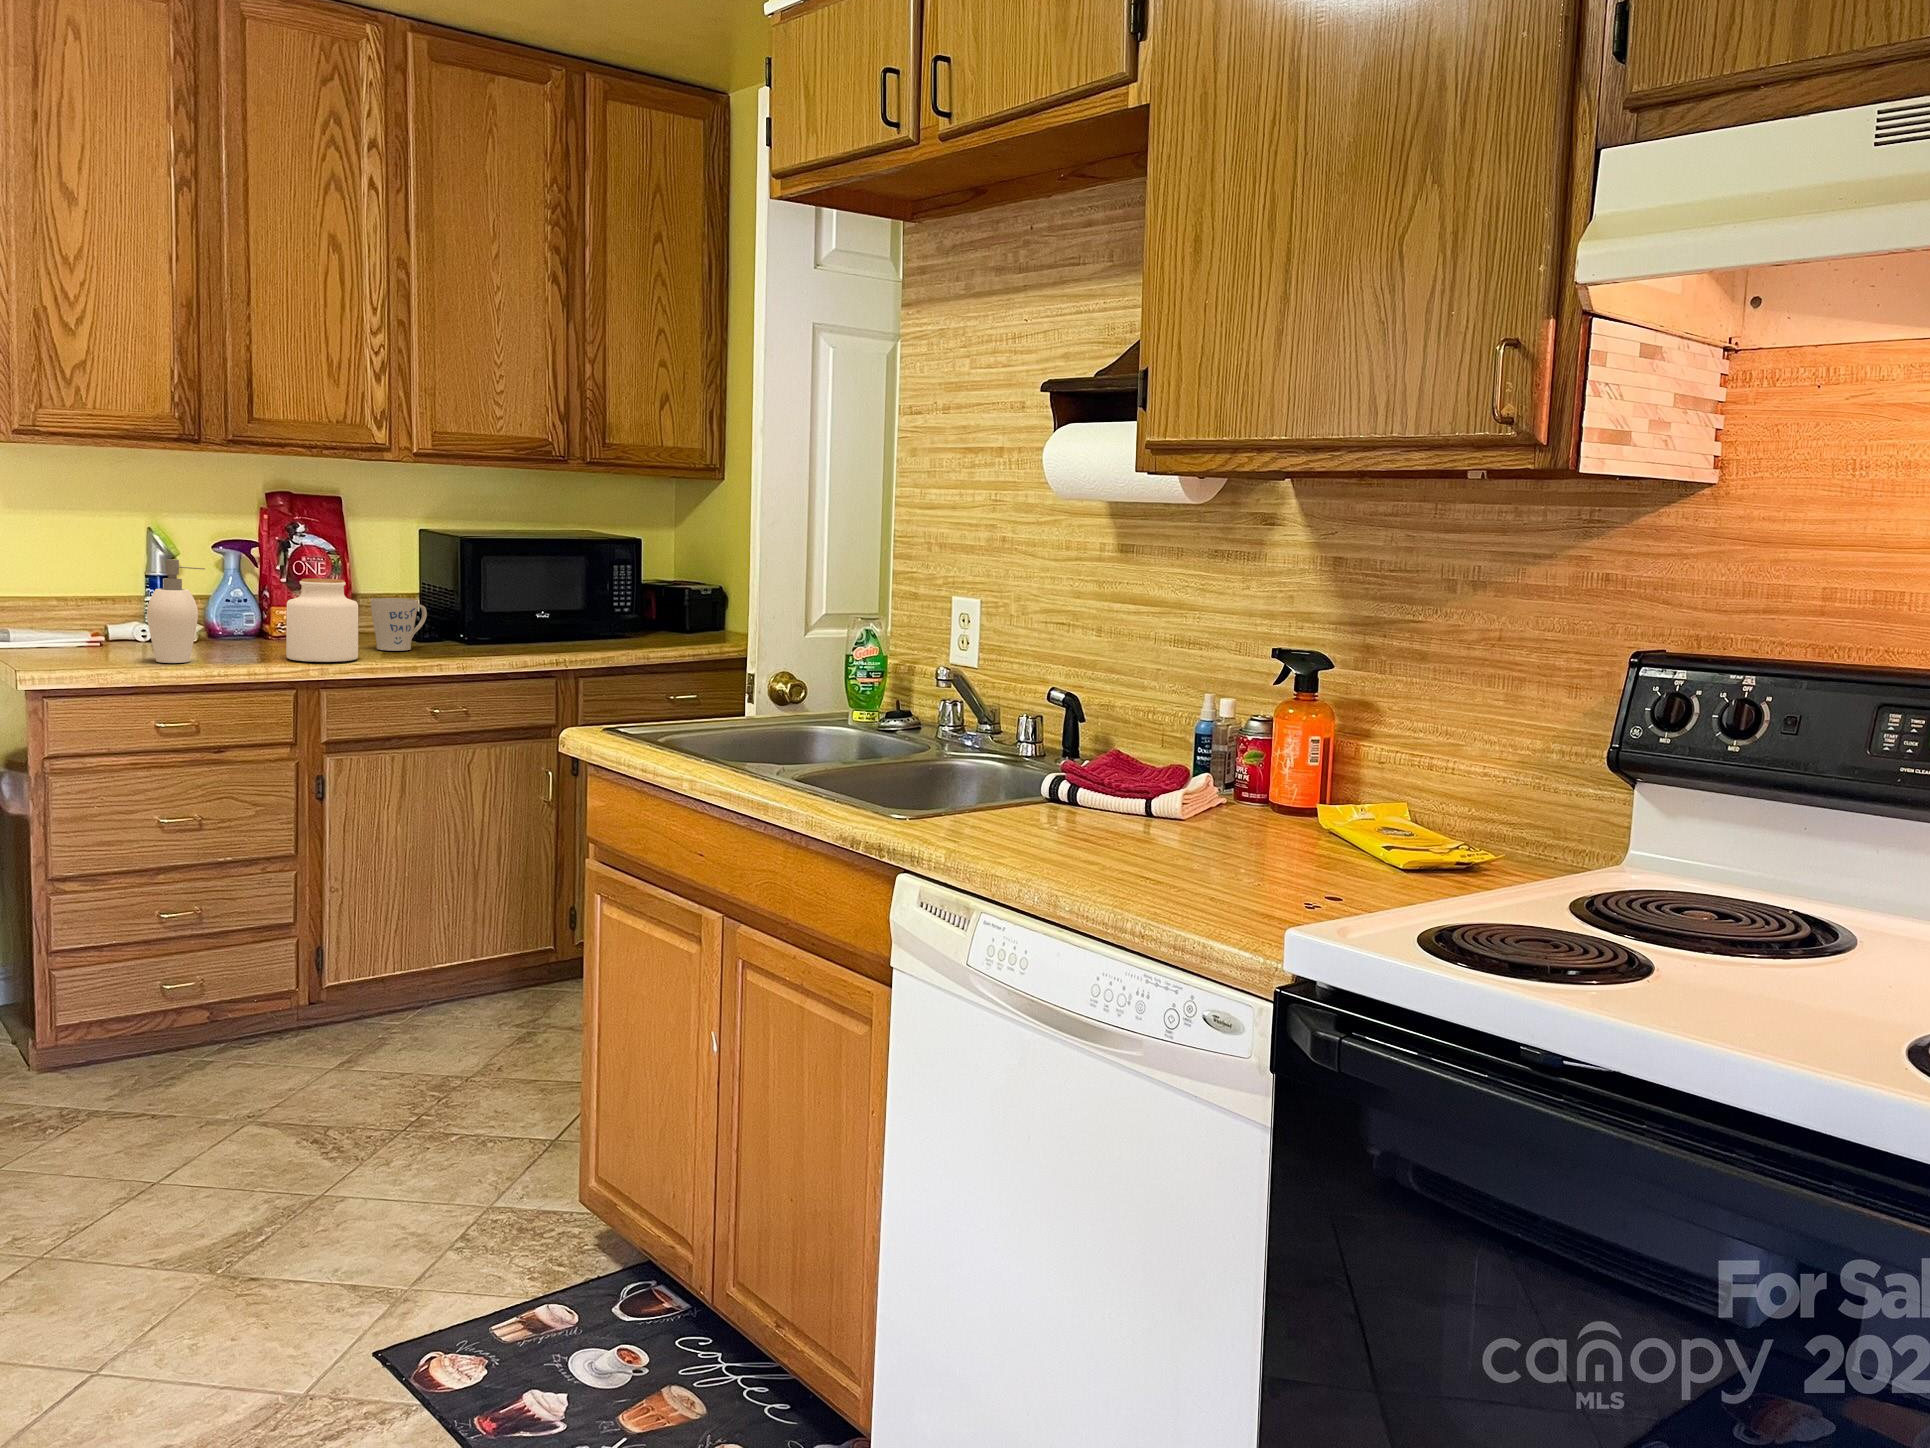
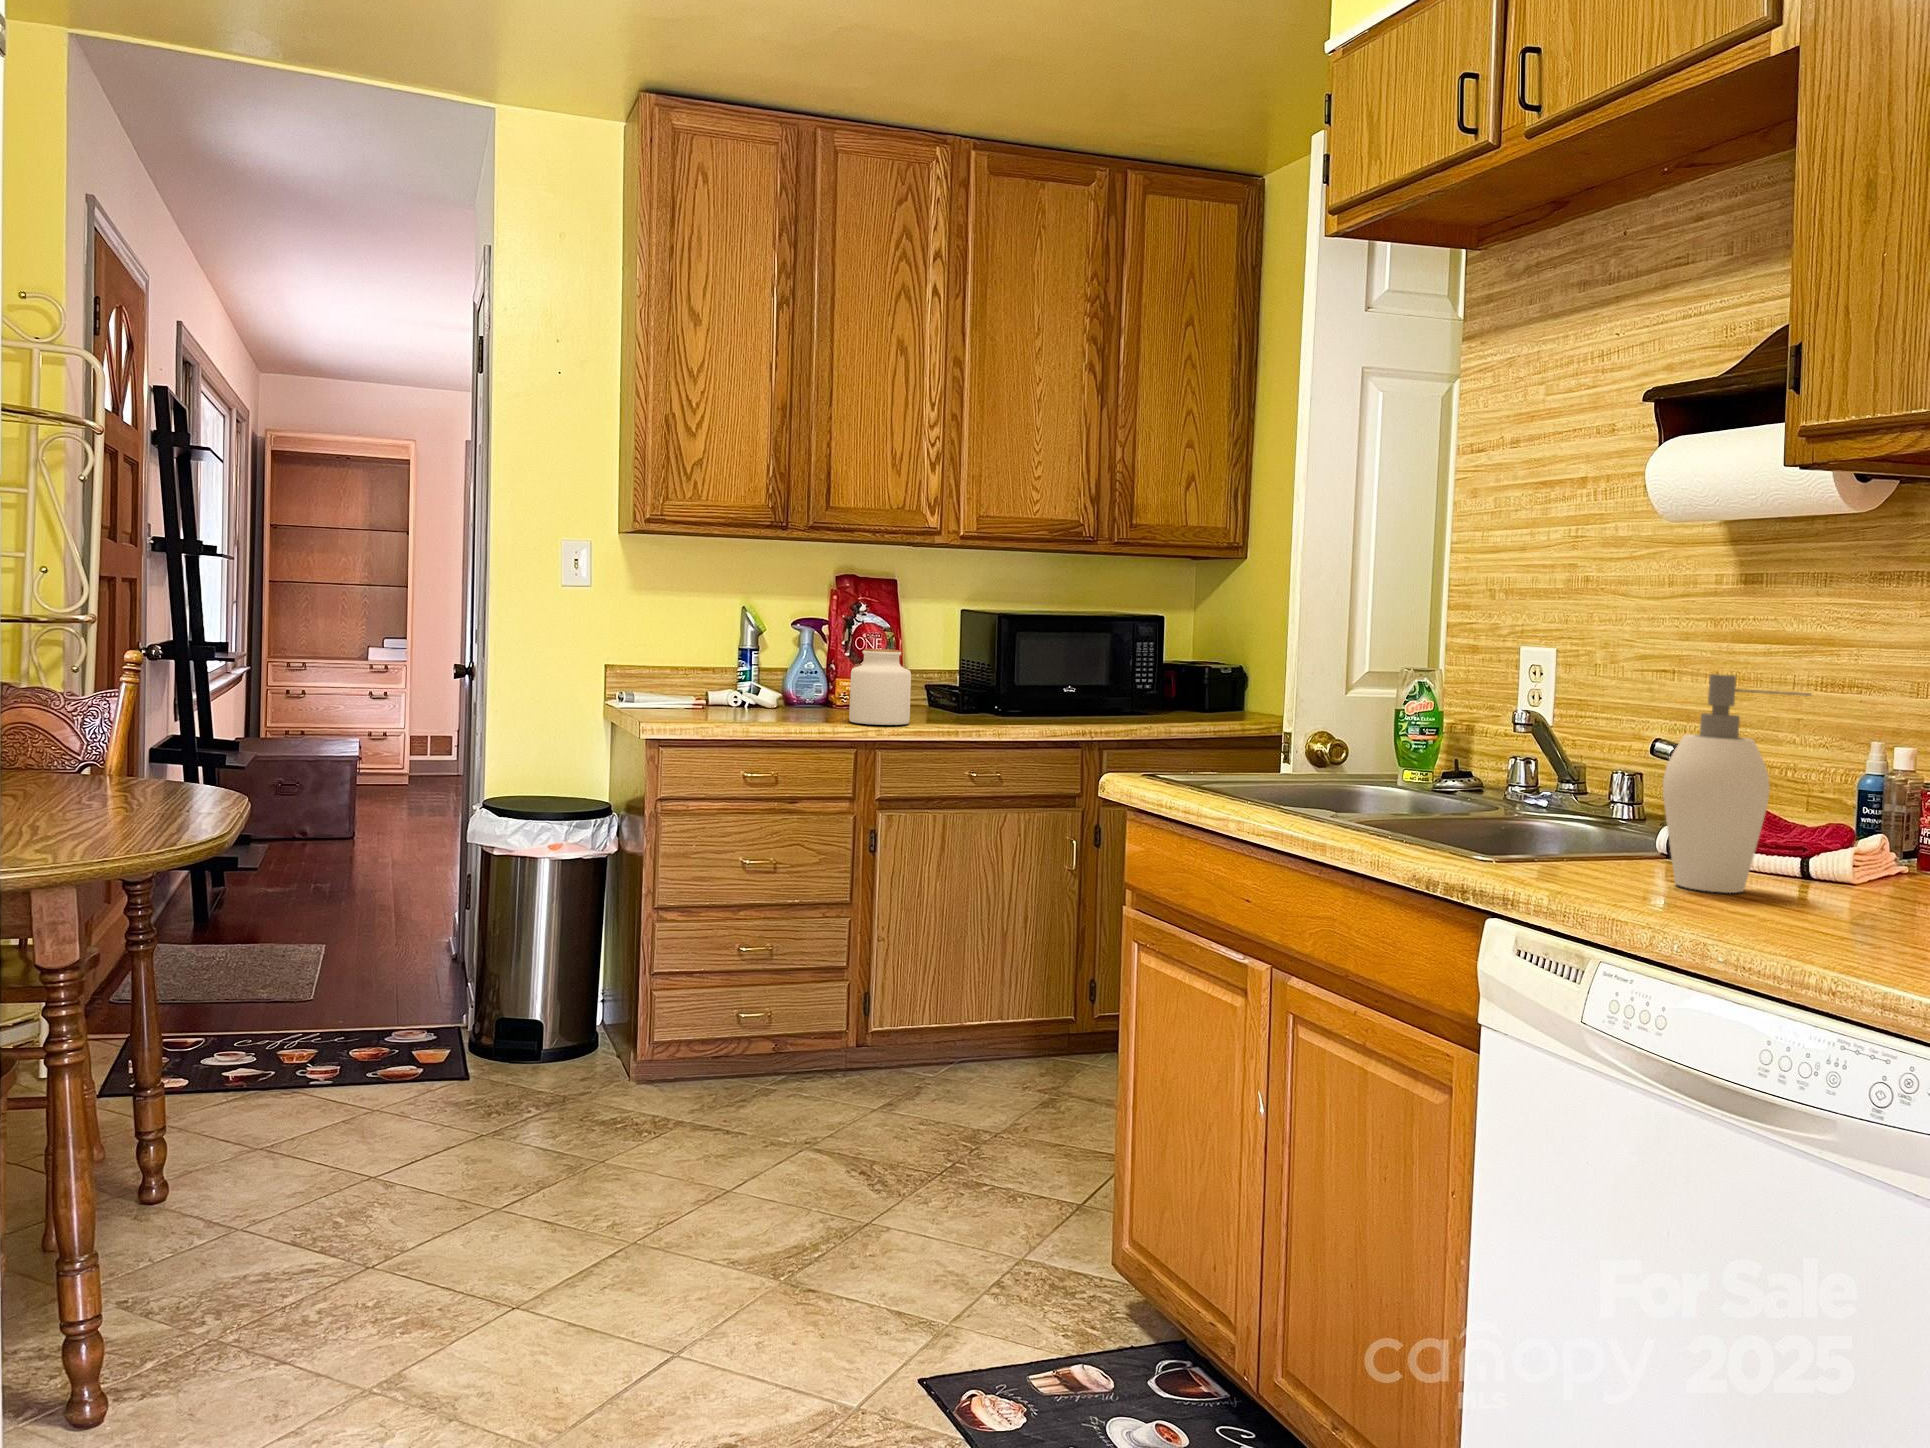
soap dispenser: present [147,559,205,663] -> present [1663,674,1811,893]
mug: present [370,598,427,651] -> none [921,670,969,718]

